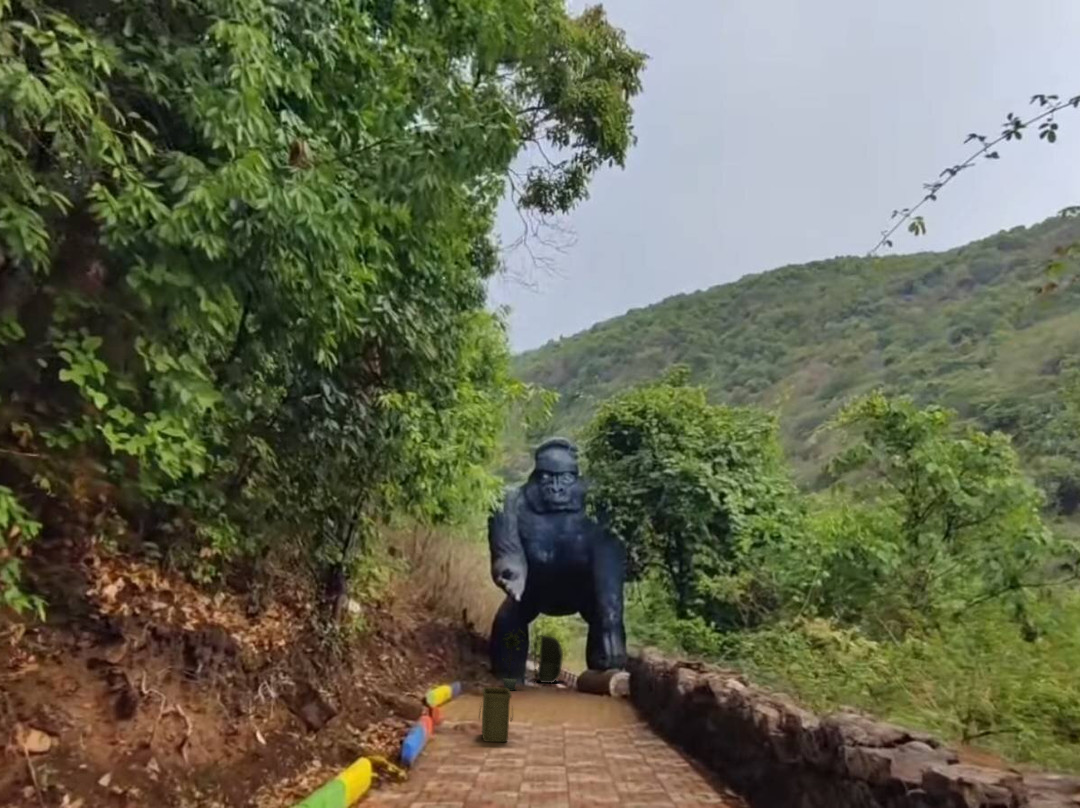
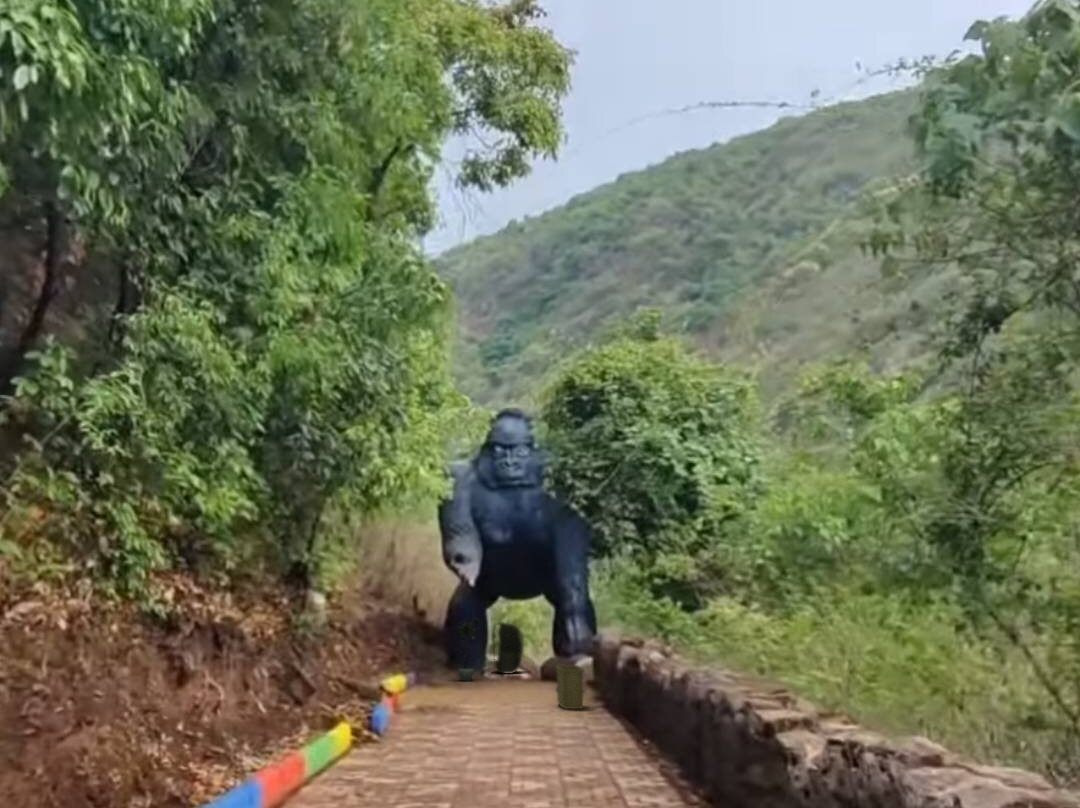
basket: present [480,687,512,742] -> present [556,665,584,709]

